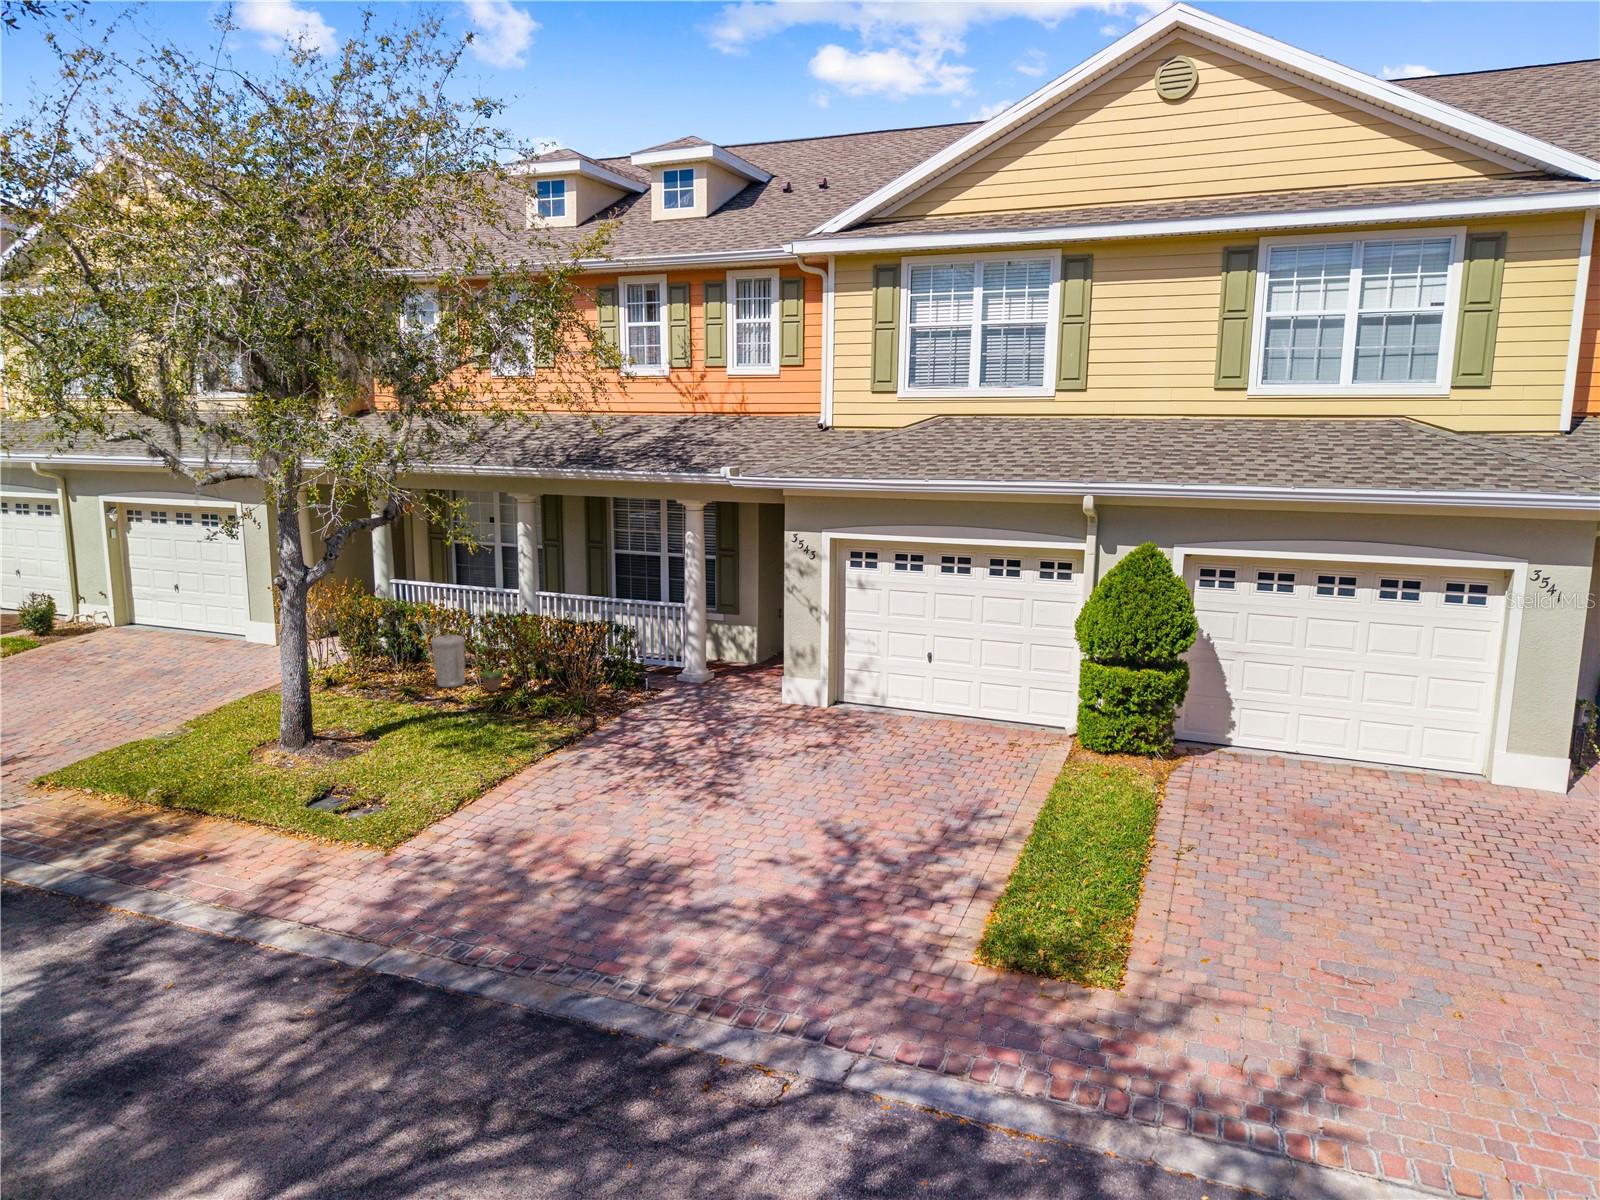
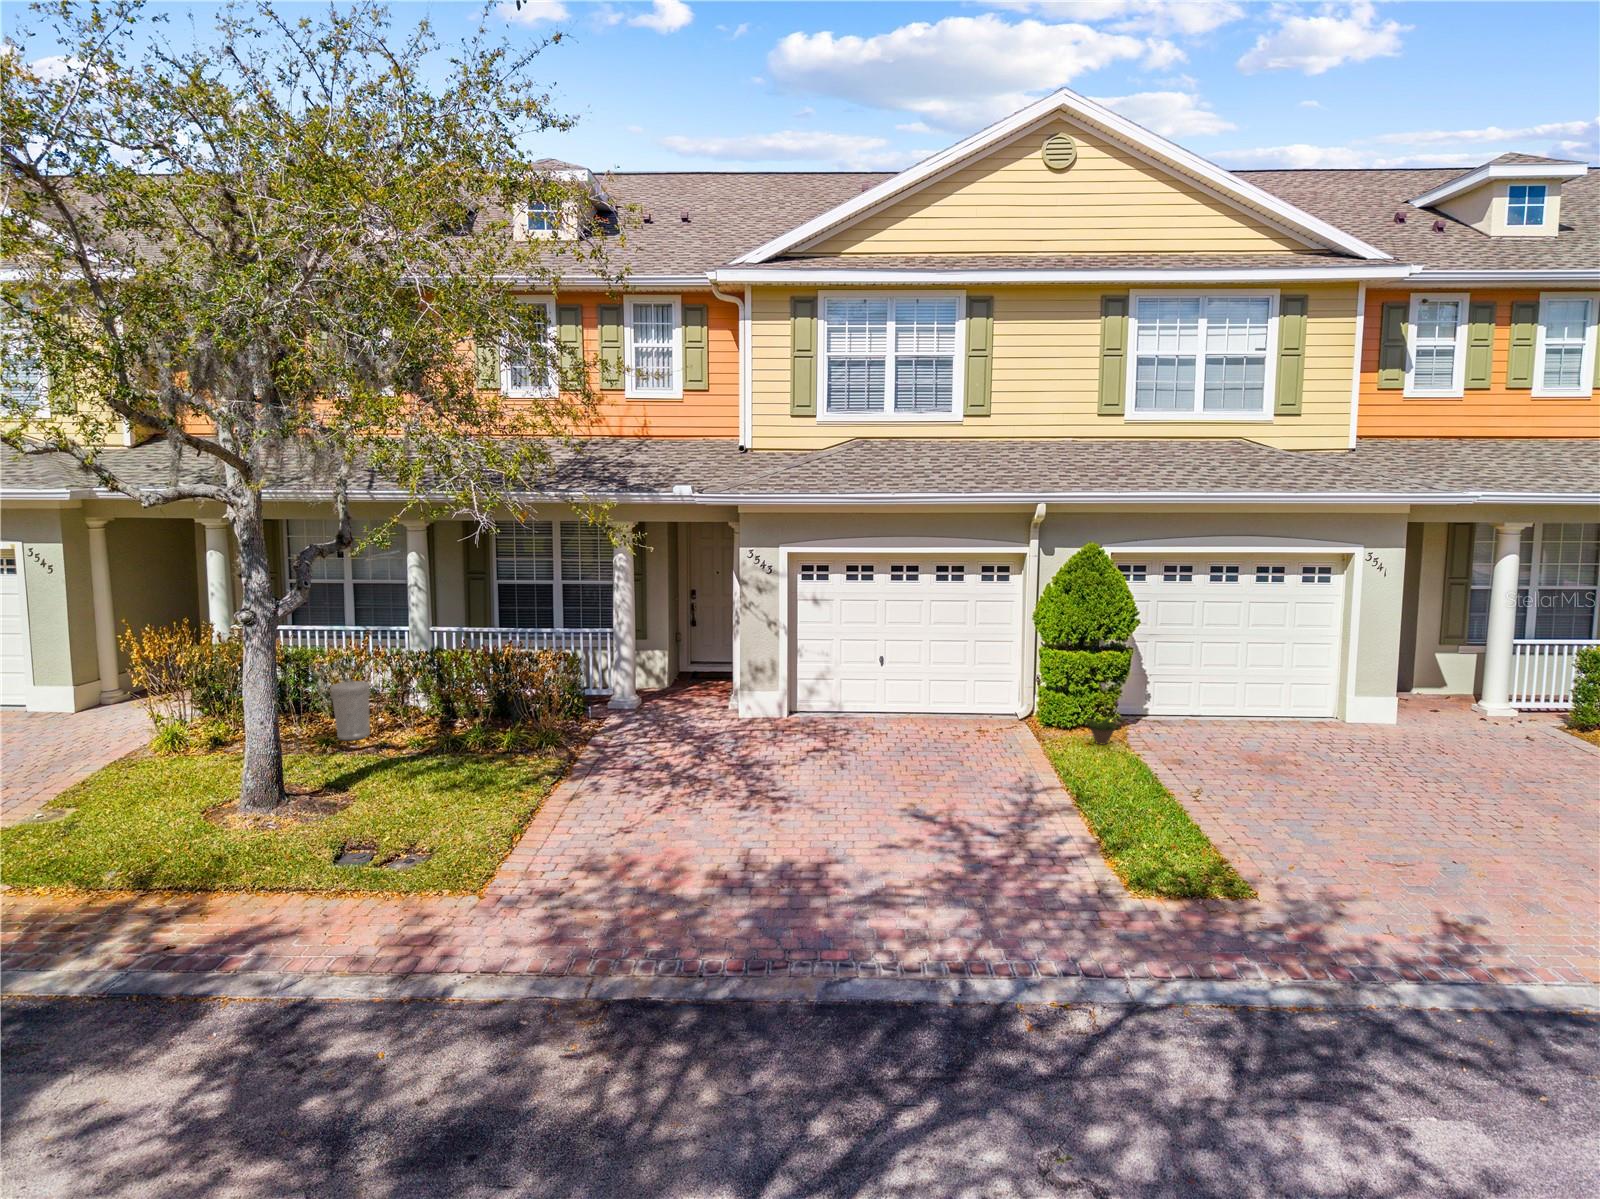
decorative plant: present [477,669,509,691] -> present [1086,717,1118,744]

